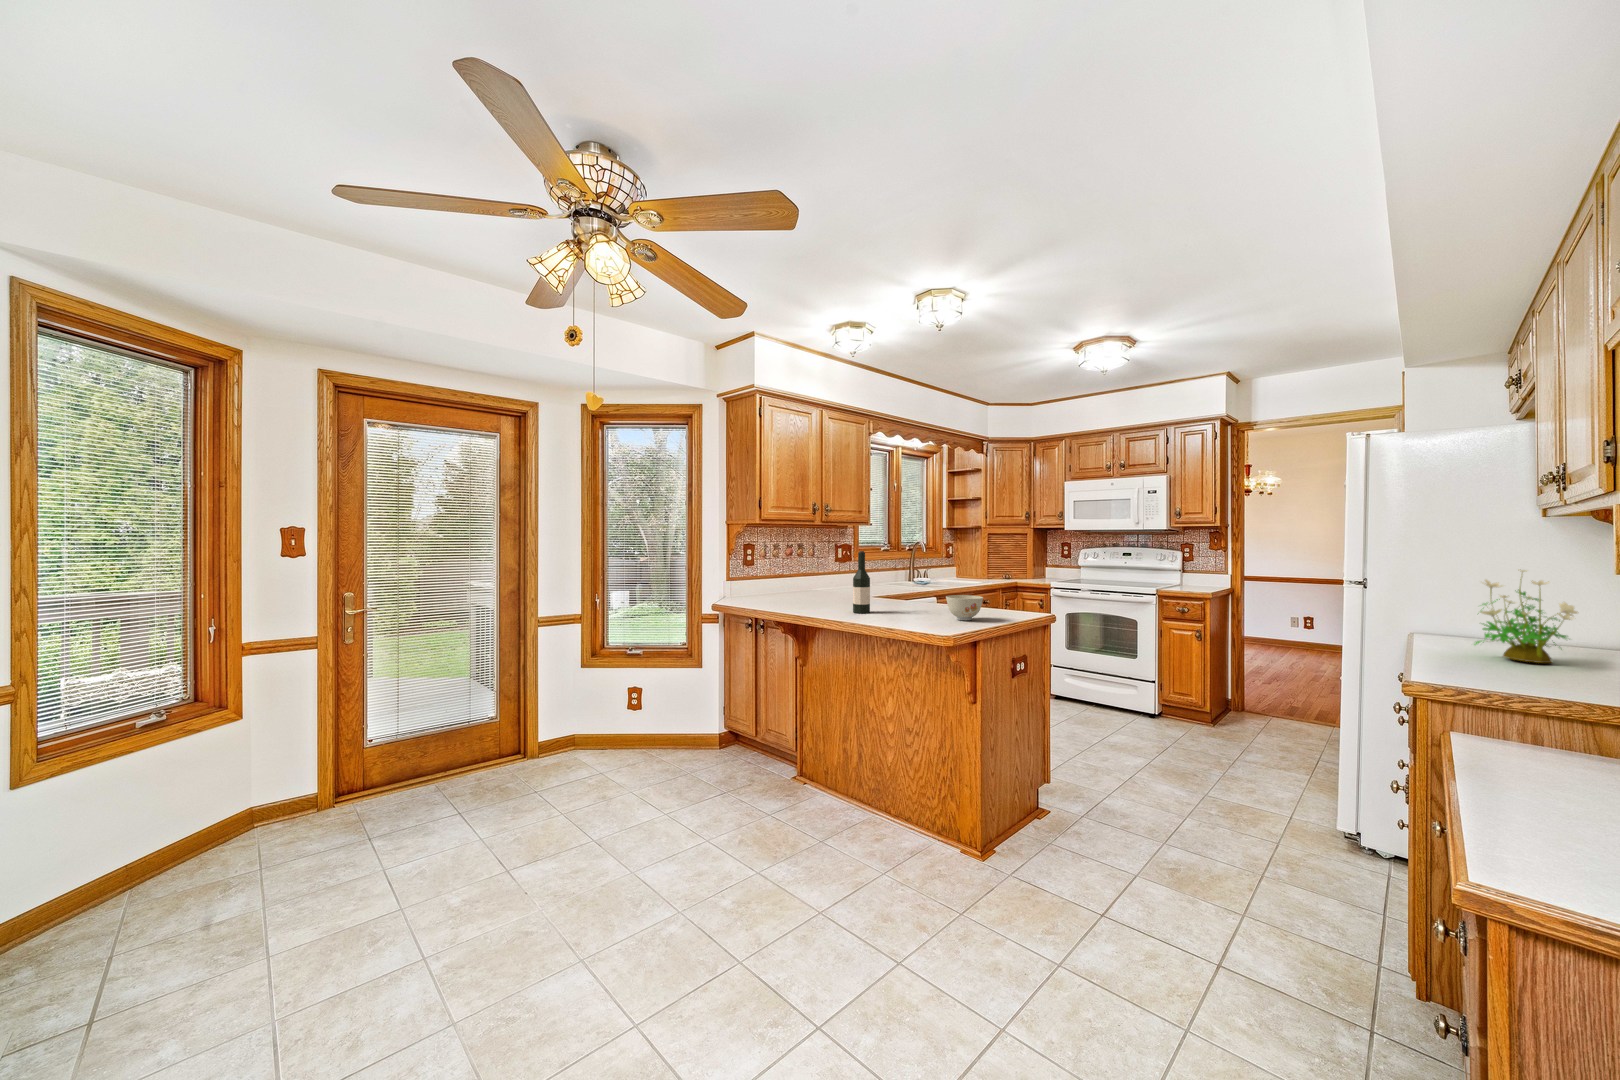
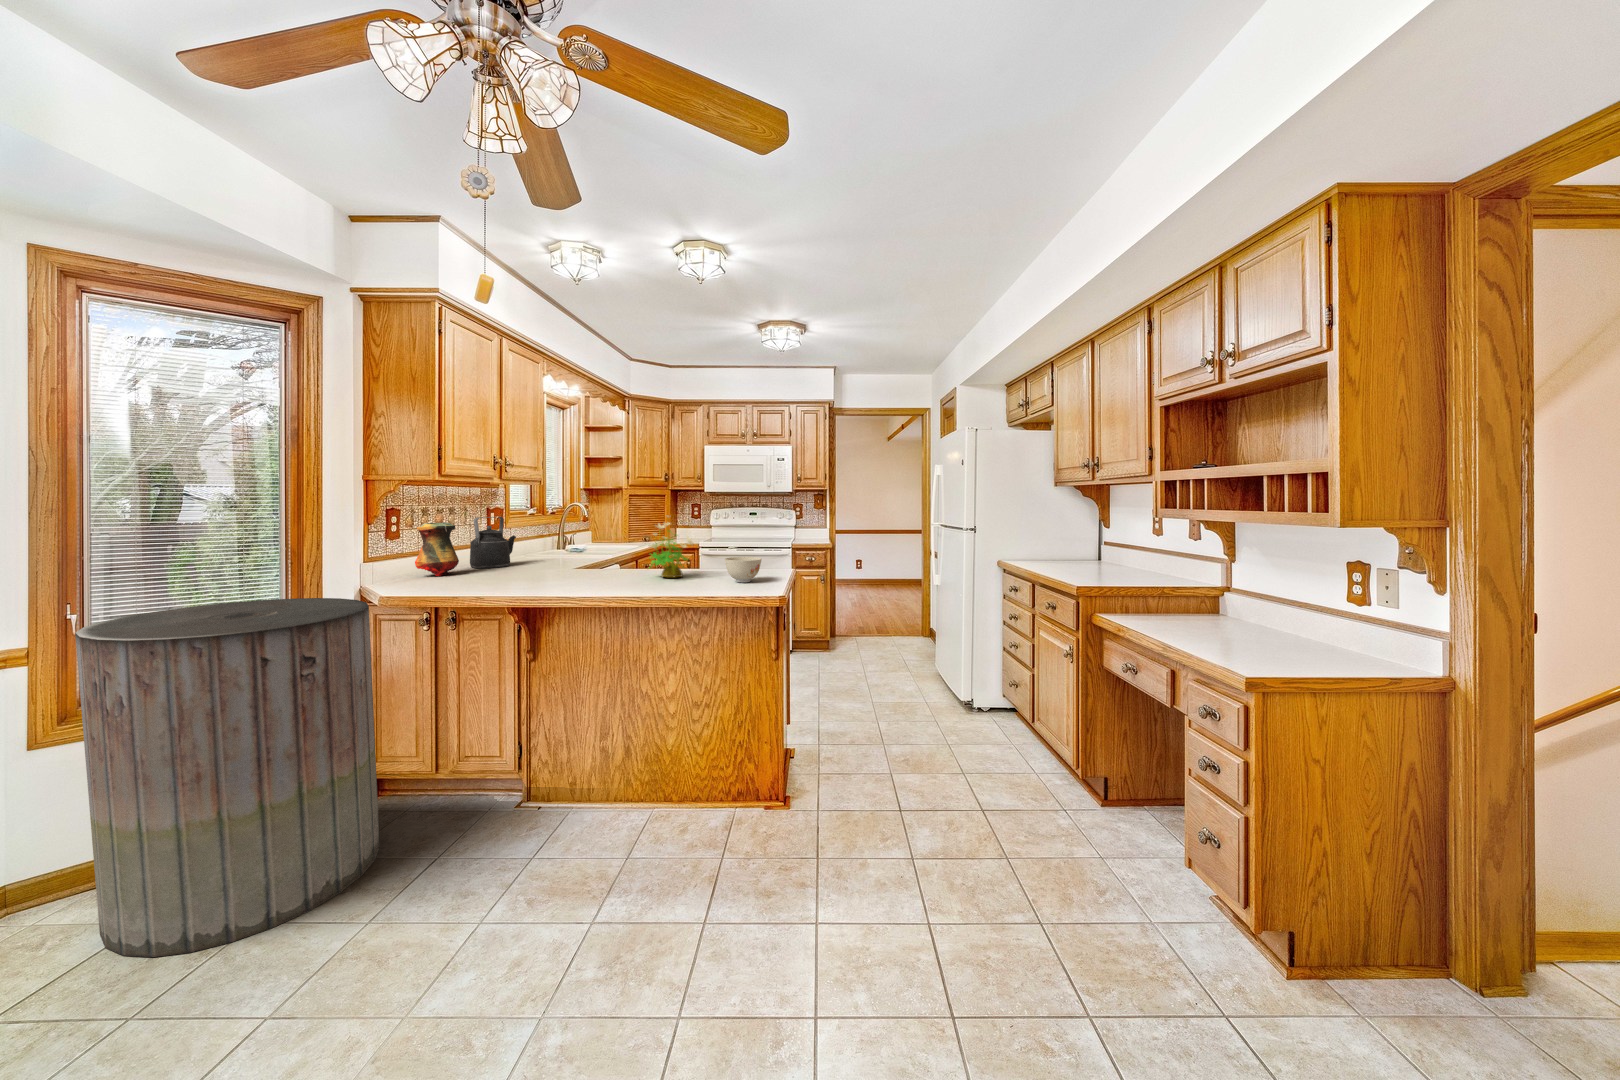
wine bottle: present [853,551,870,613] -> none [608,514,629,587]
kettle: none [808,552,846,593] -> present [470,517,516,568]
vase: none [763,556,794,595] -> present [415,522,459,576]
potted plant: present [1474,570,1578,663] -> present [649,517,693,577]
trash can: none [580,601,708,799] -> present [75,598,380,957]

